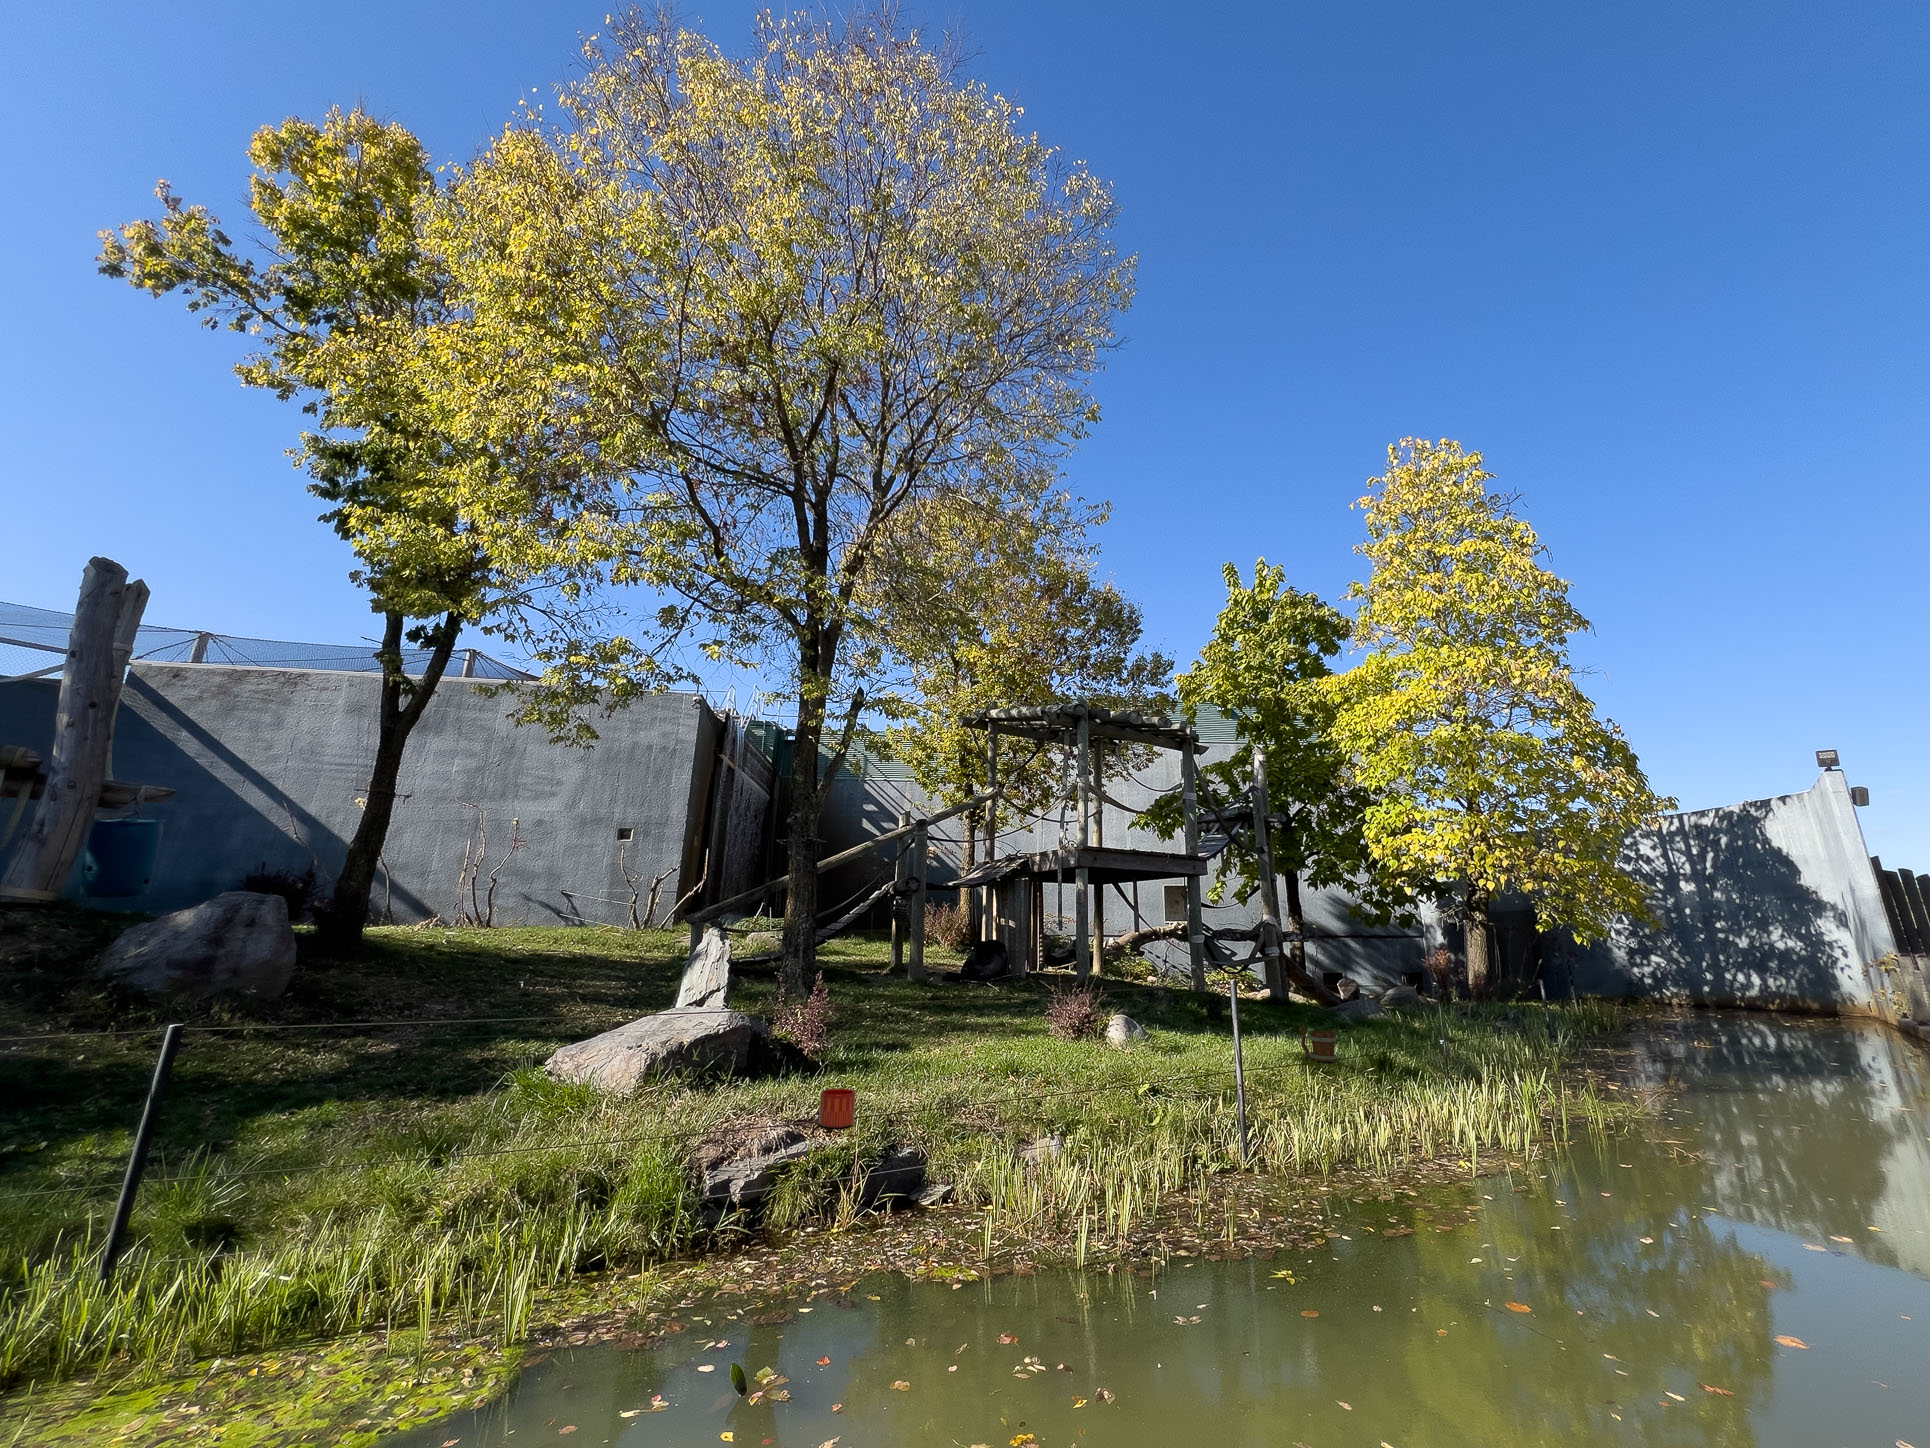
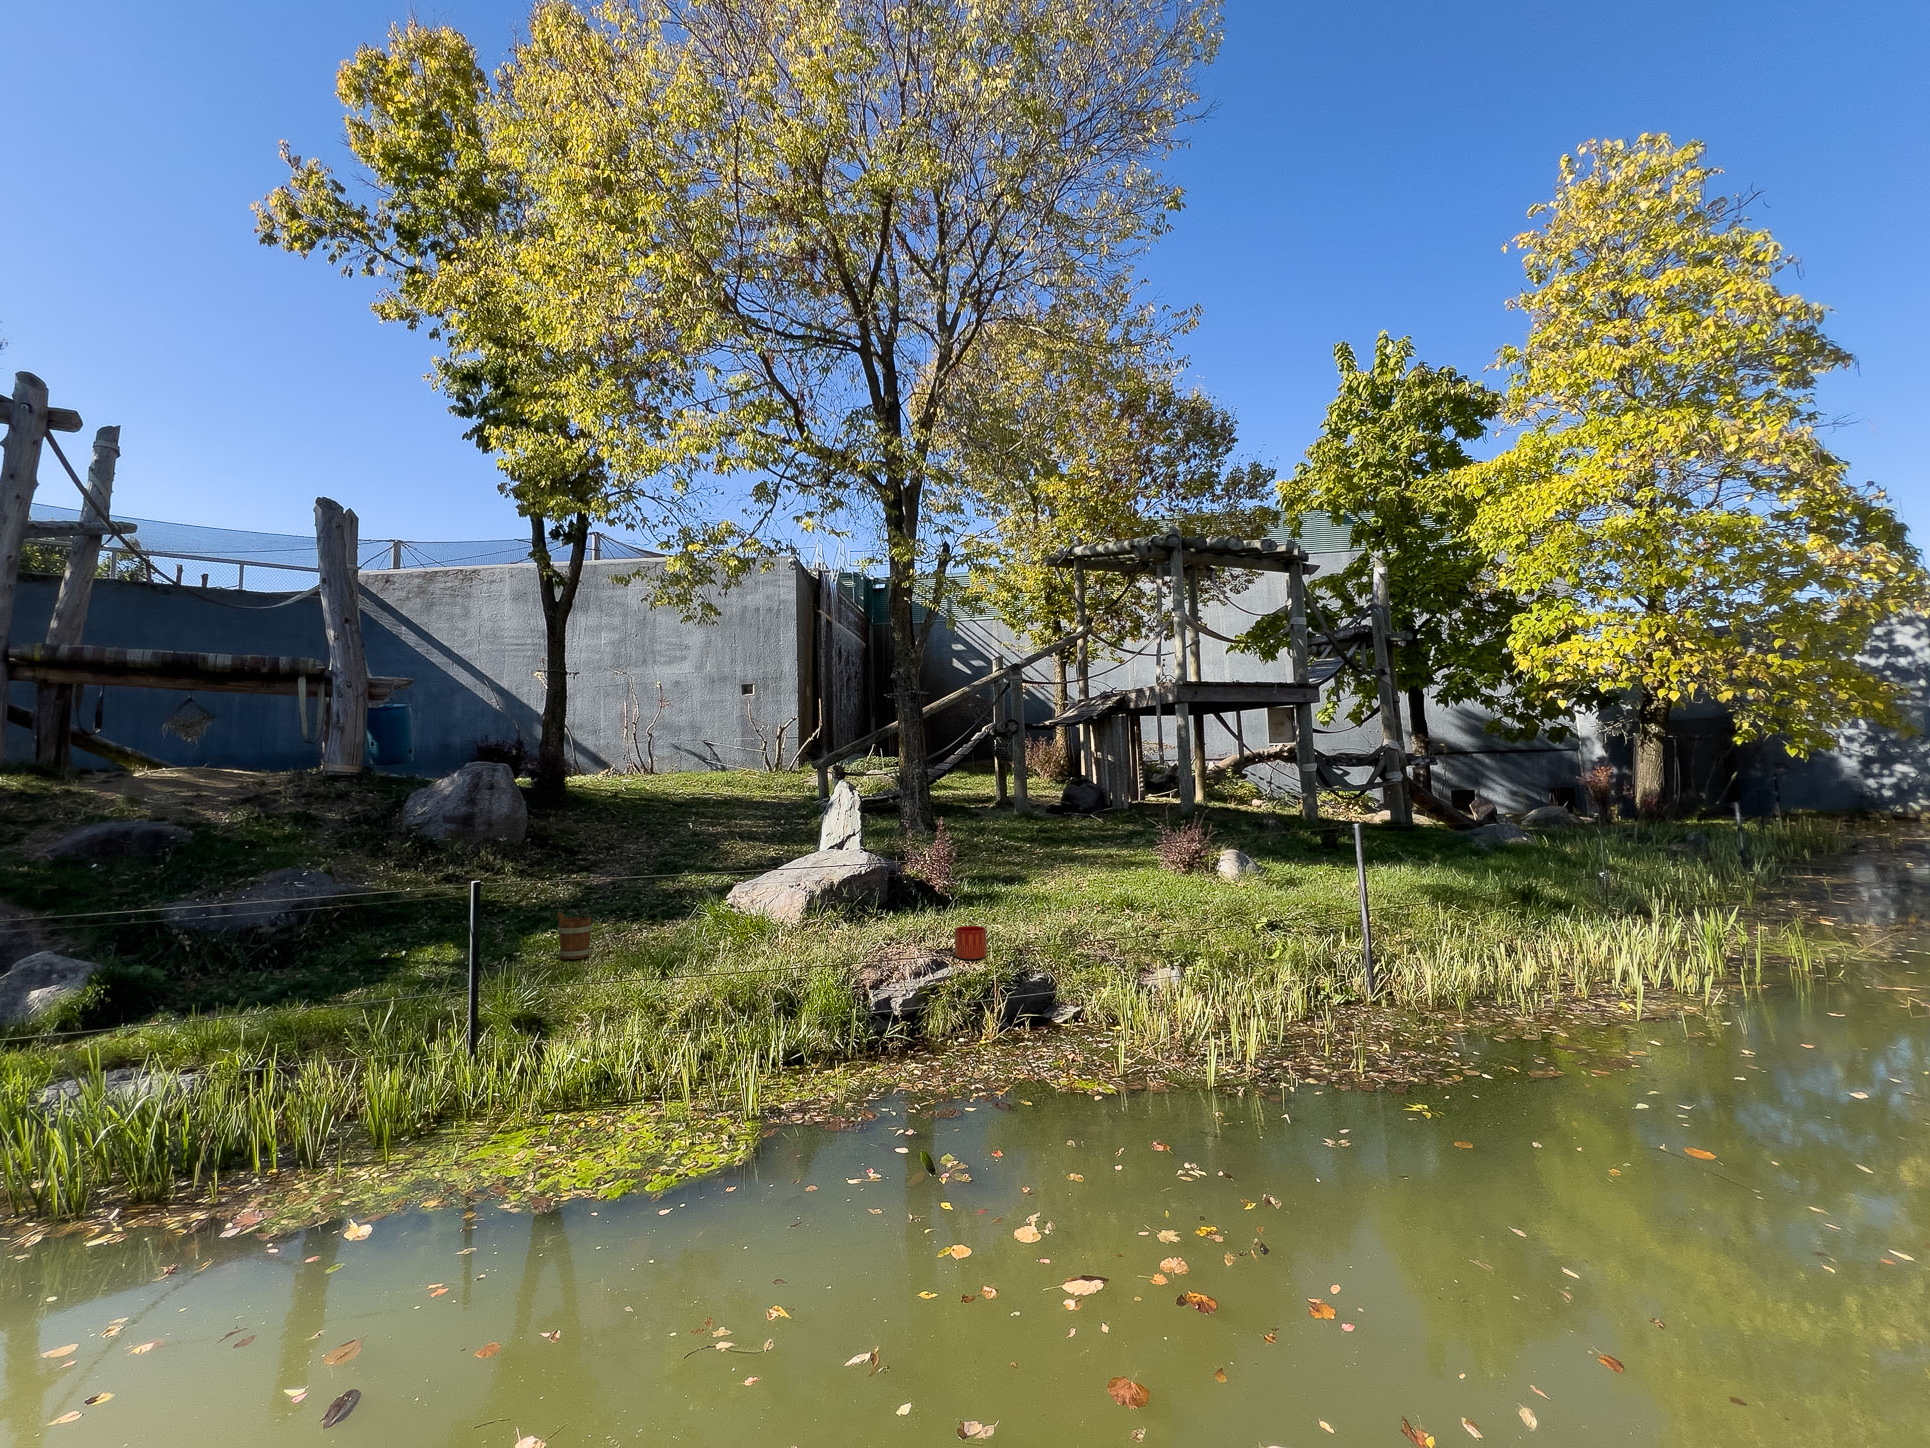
bucket: present [1298,1027,1336,1062] -> present [557,913,592,959]

